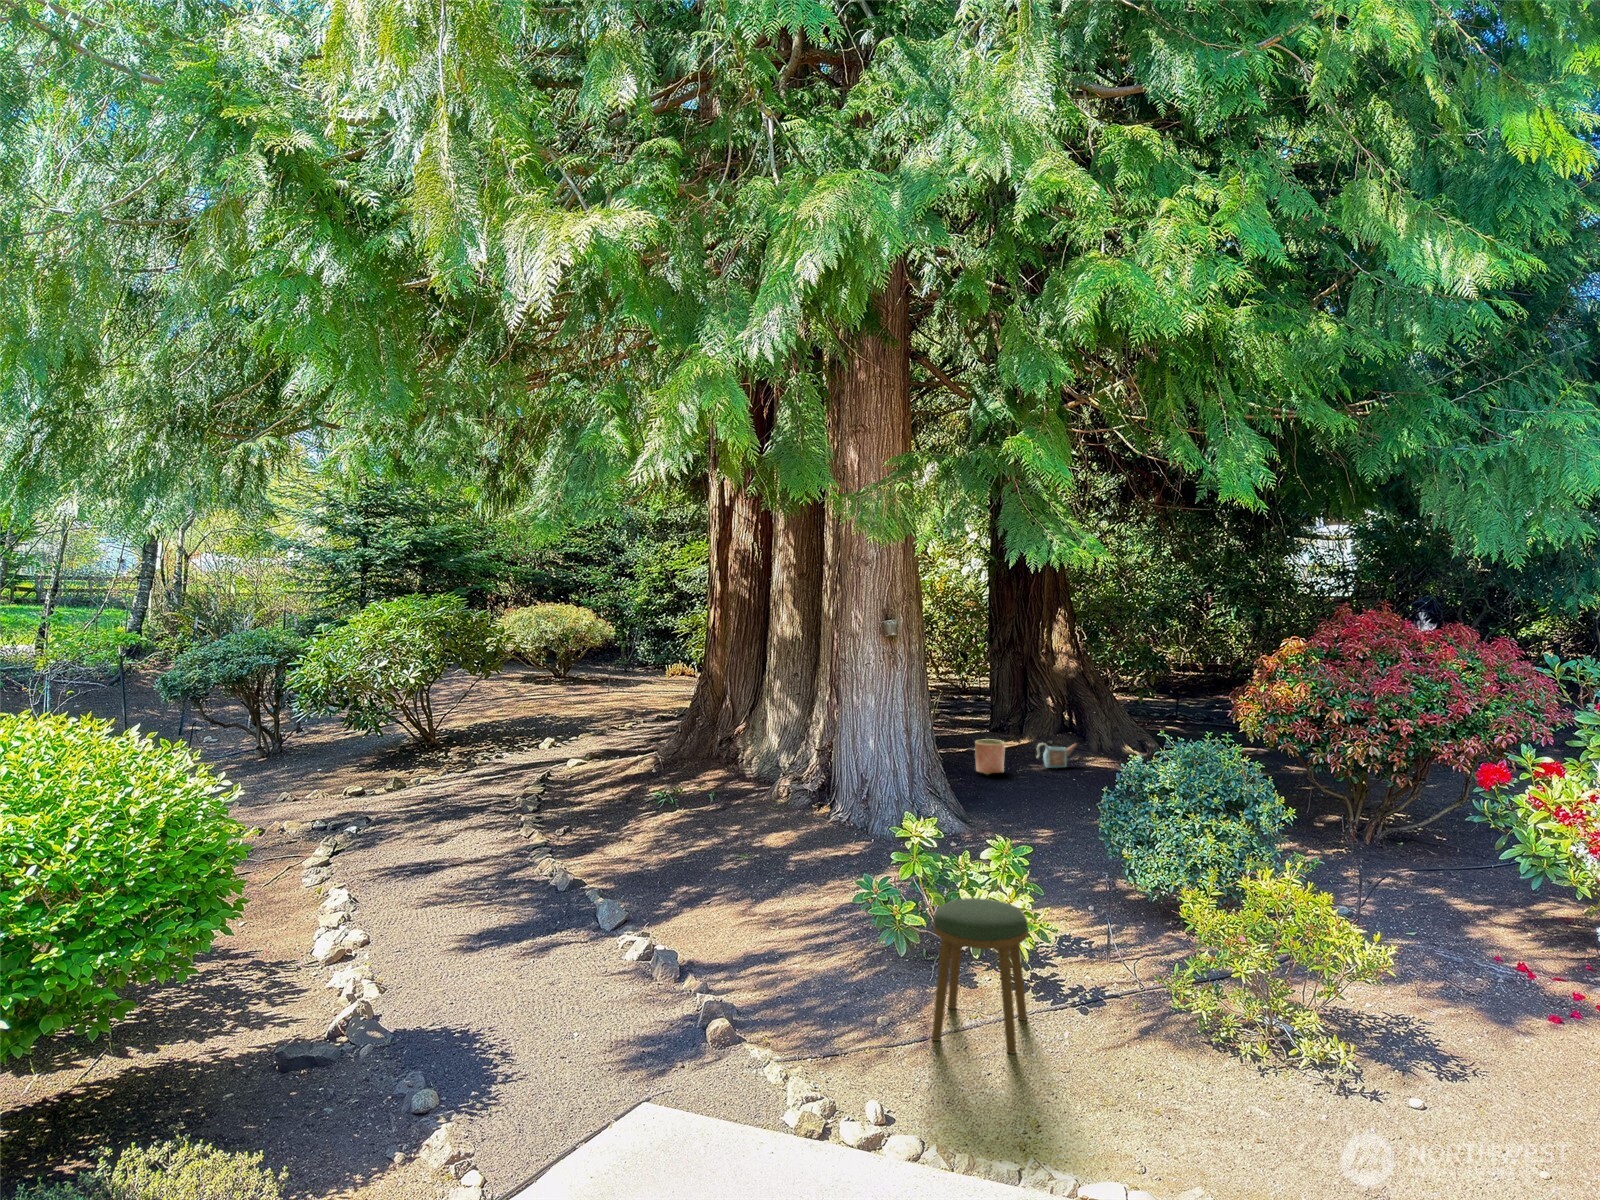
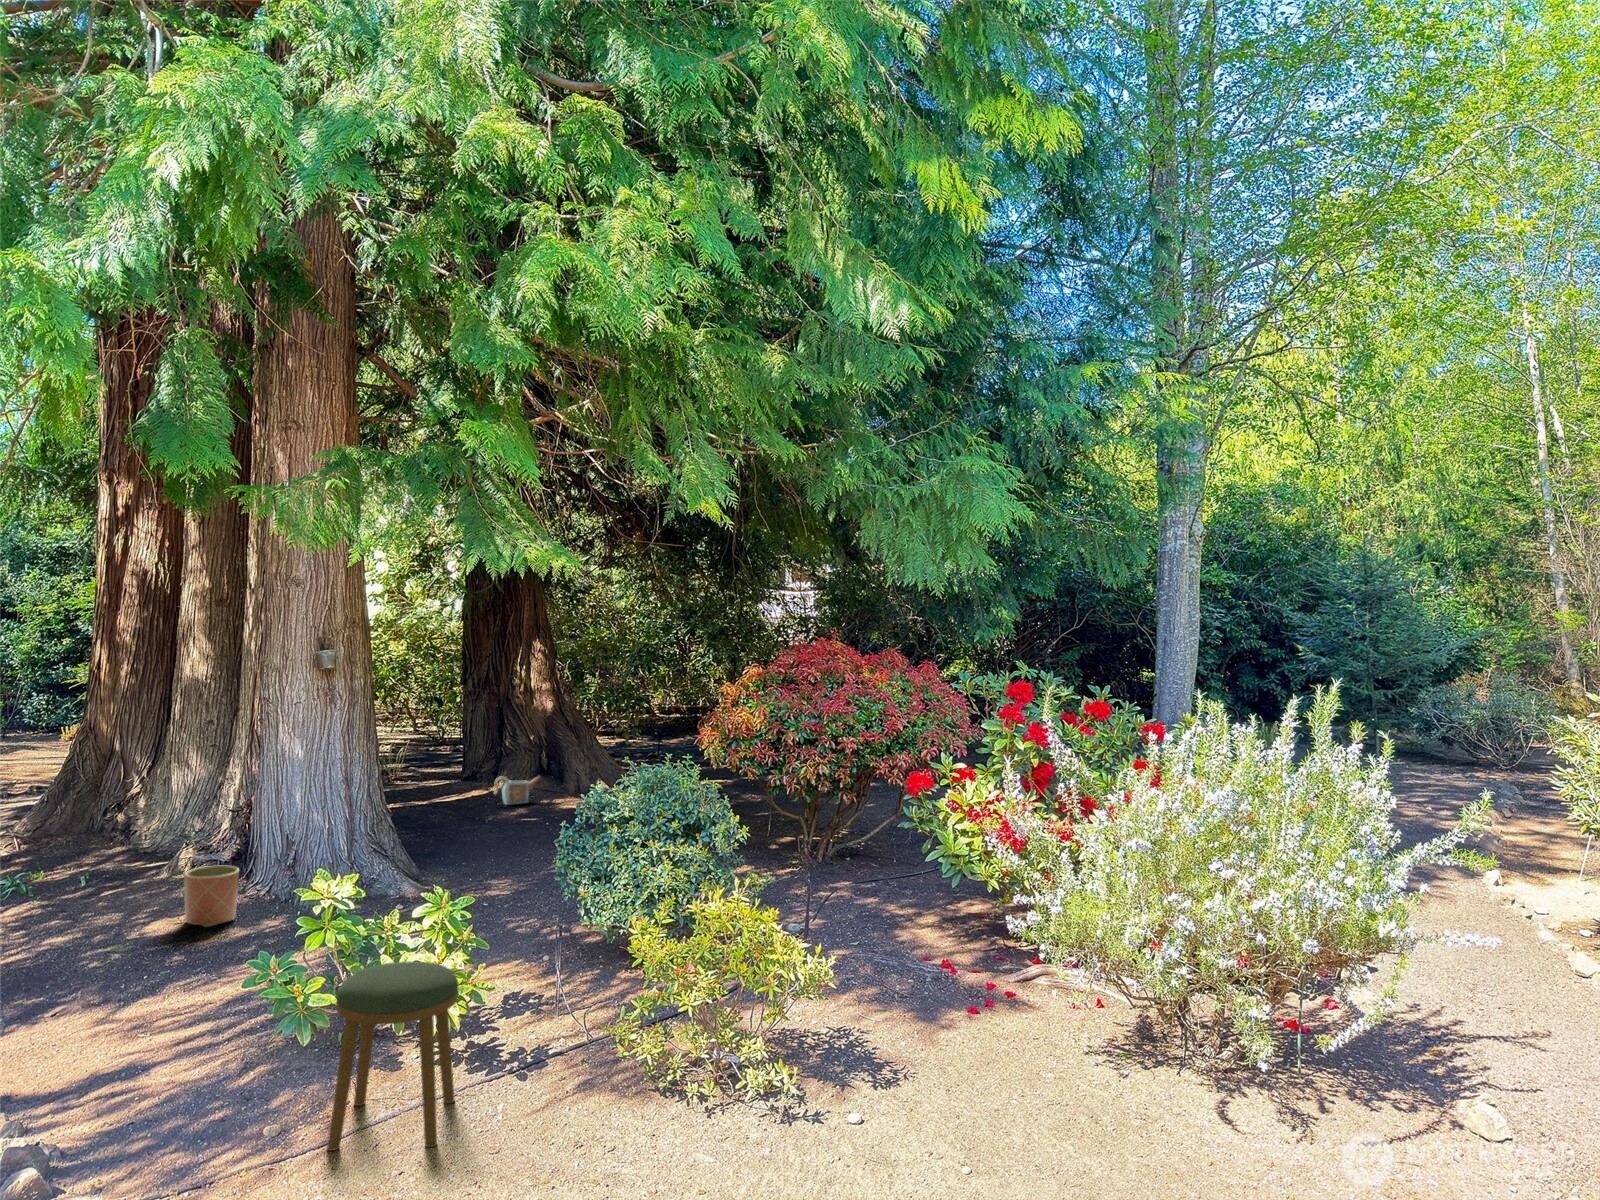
planter: present [975,739,1005,774] -> present [184,866,239,927]

